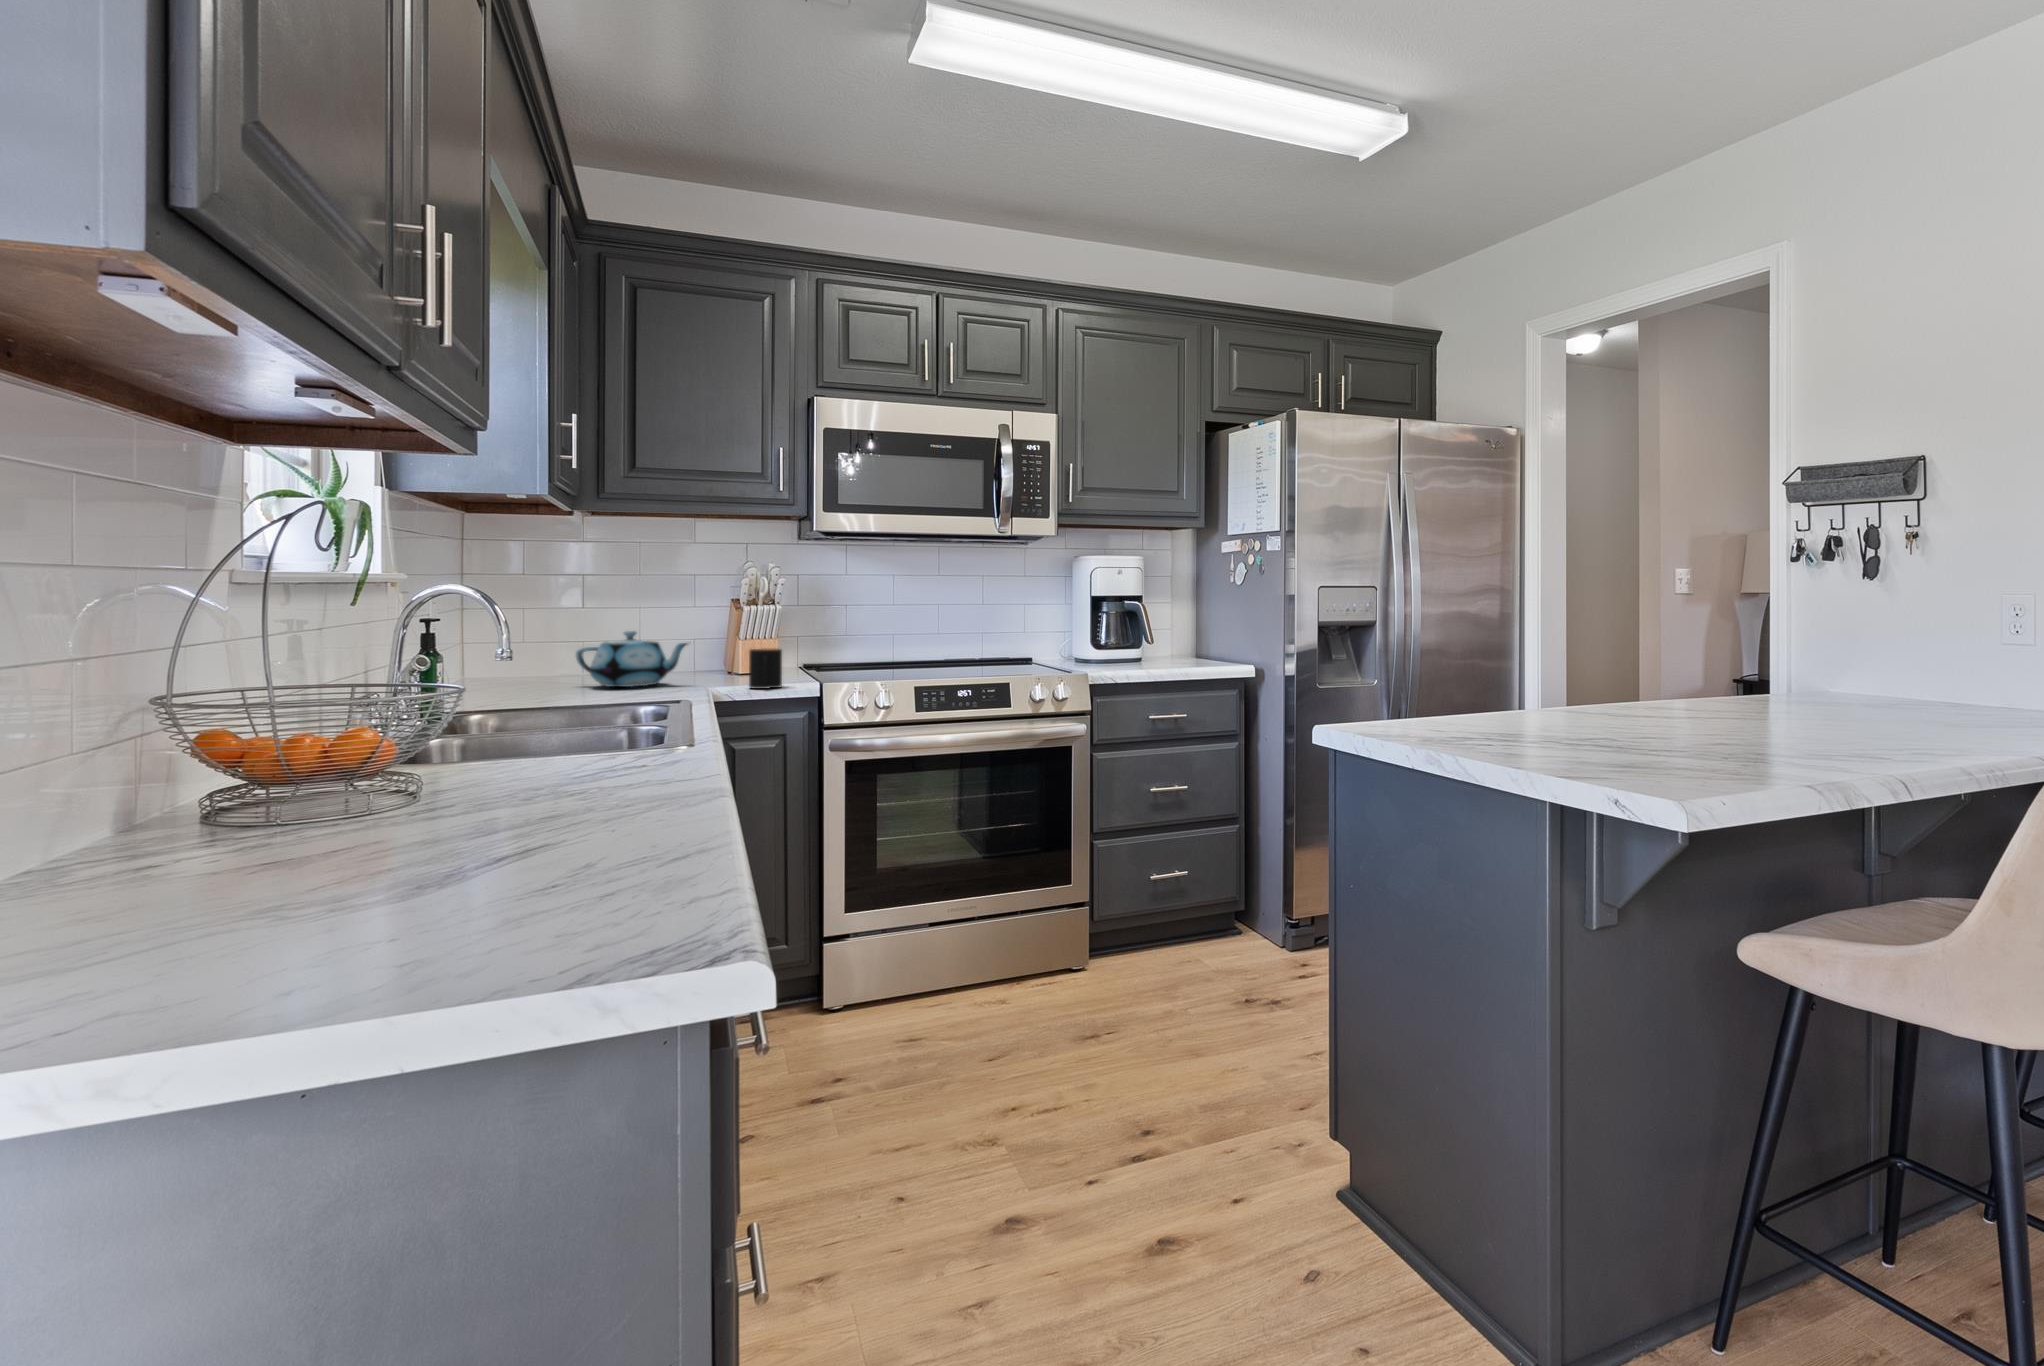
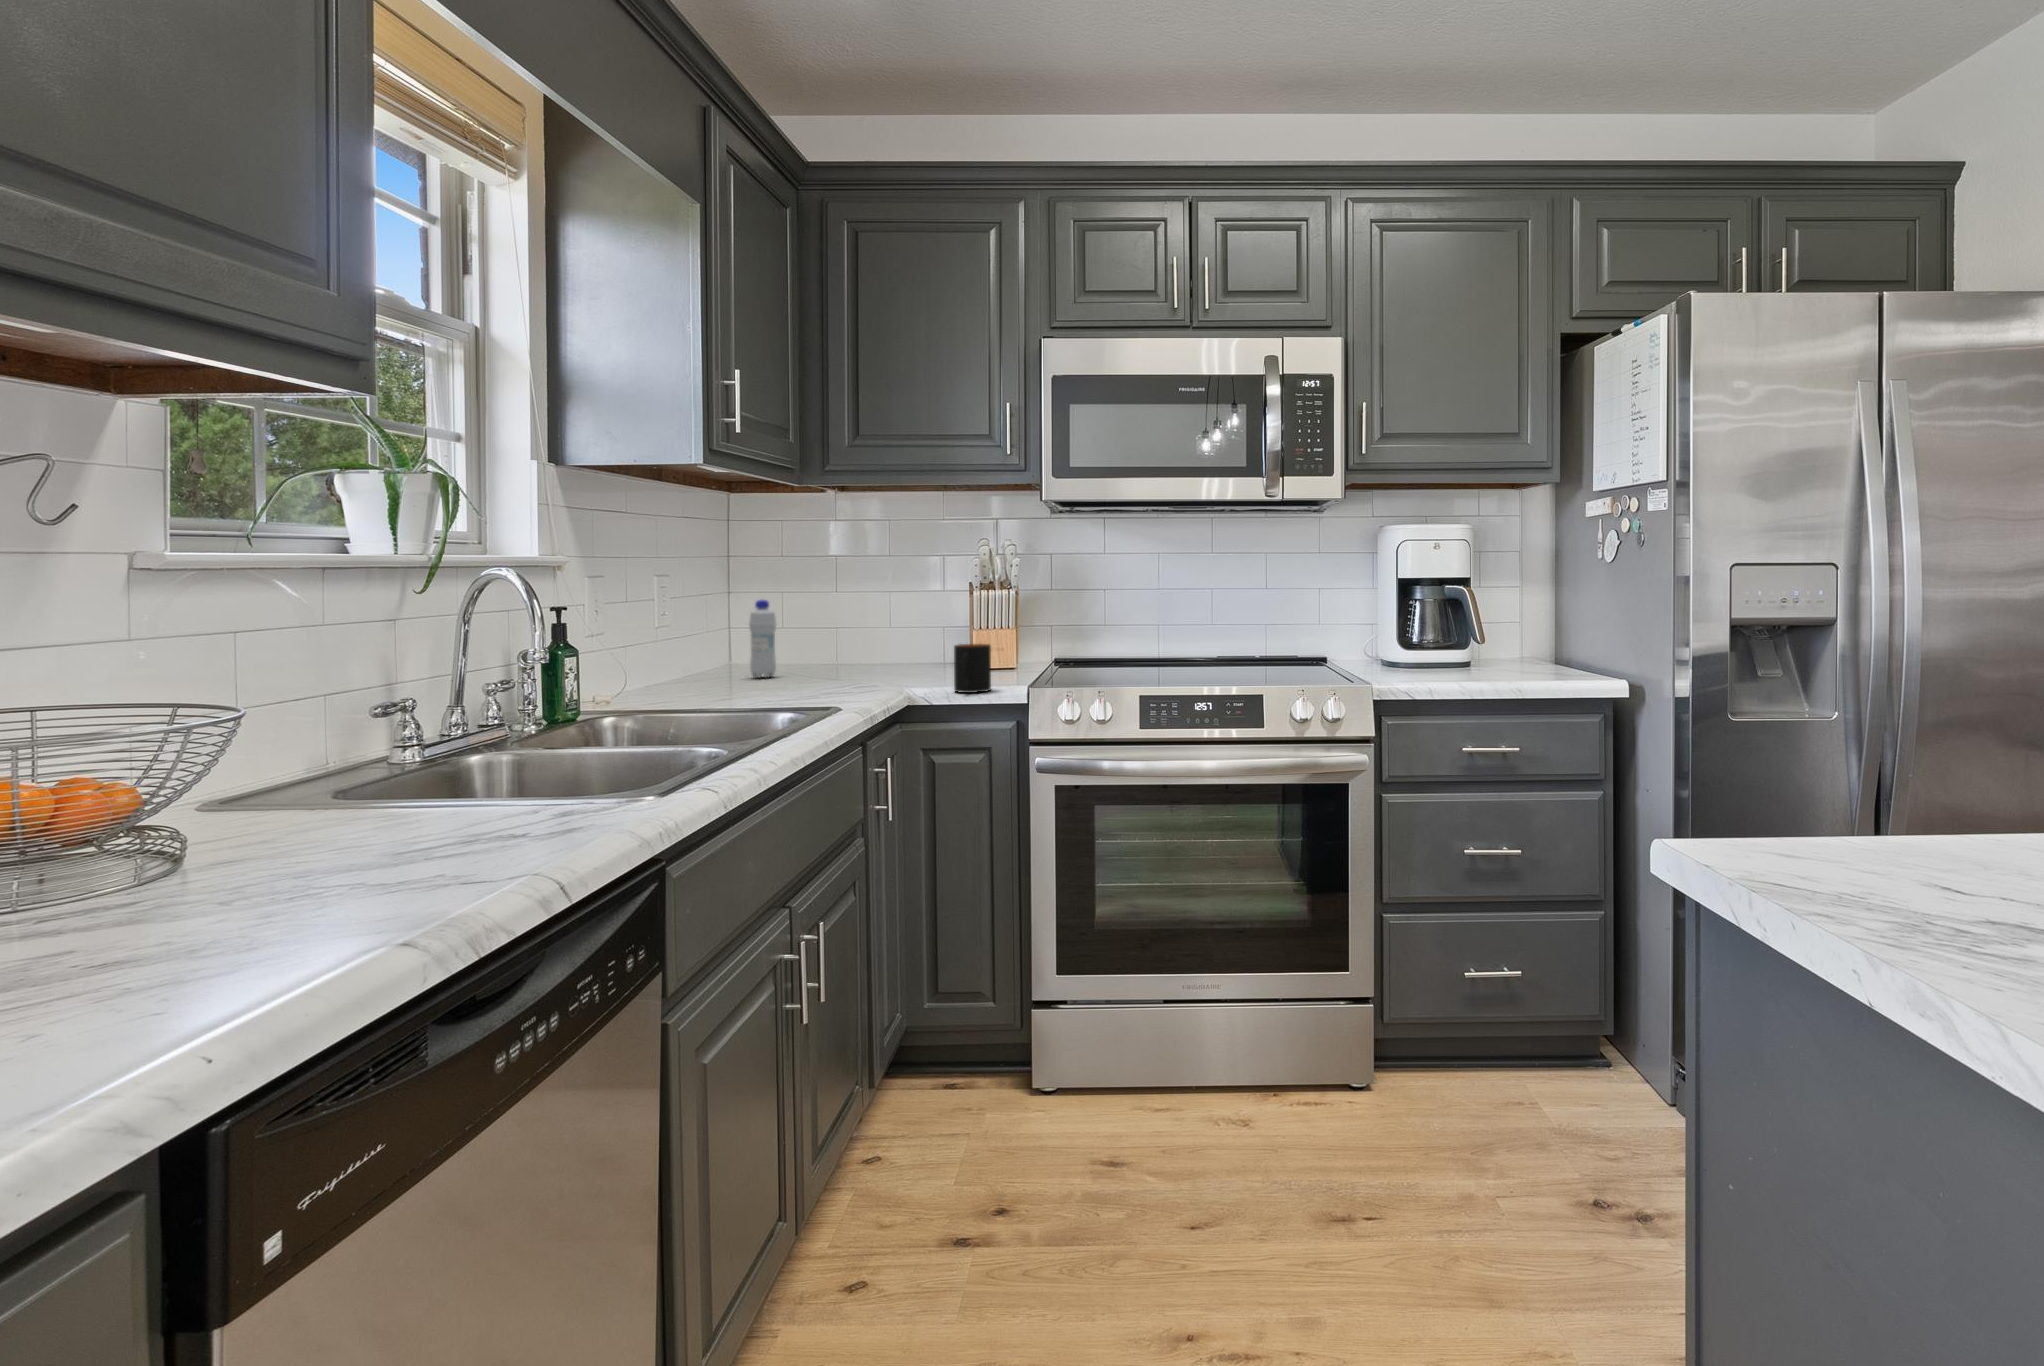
bottle: none [507,613,536,686] -> present [749,600,776,677]
teapot: present [576,631,687,687] -> none [804,621,907,683]

